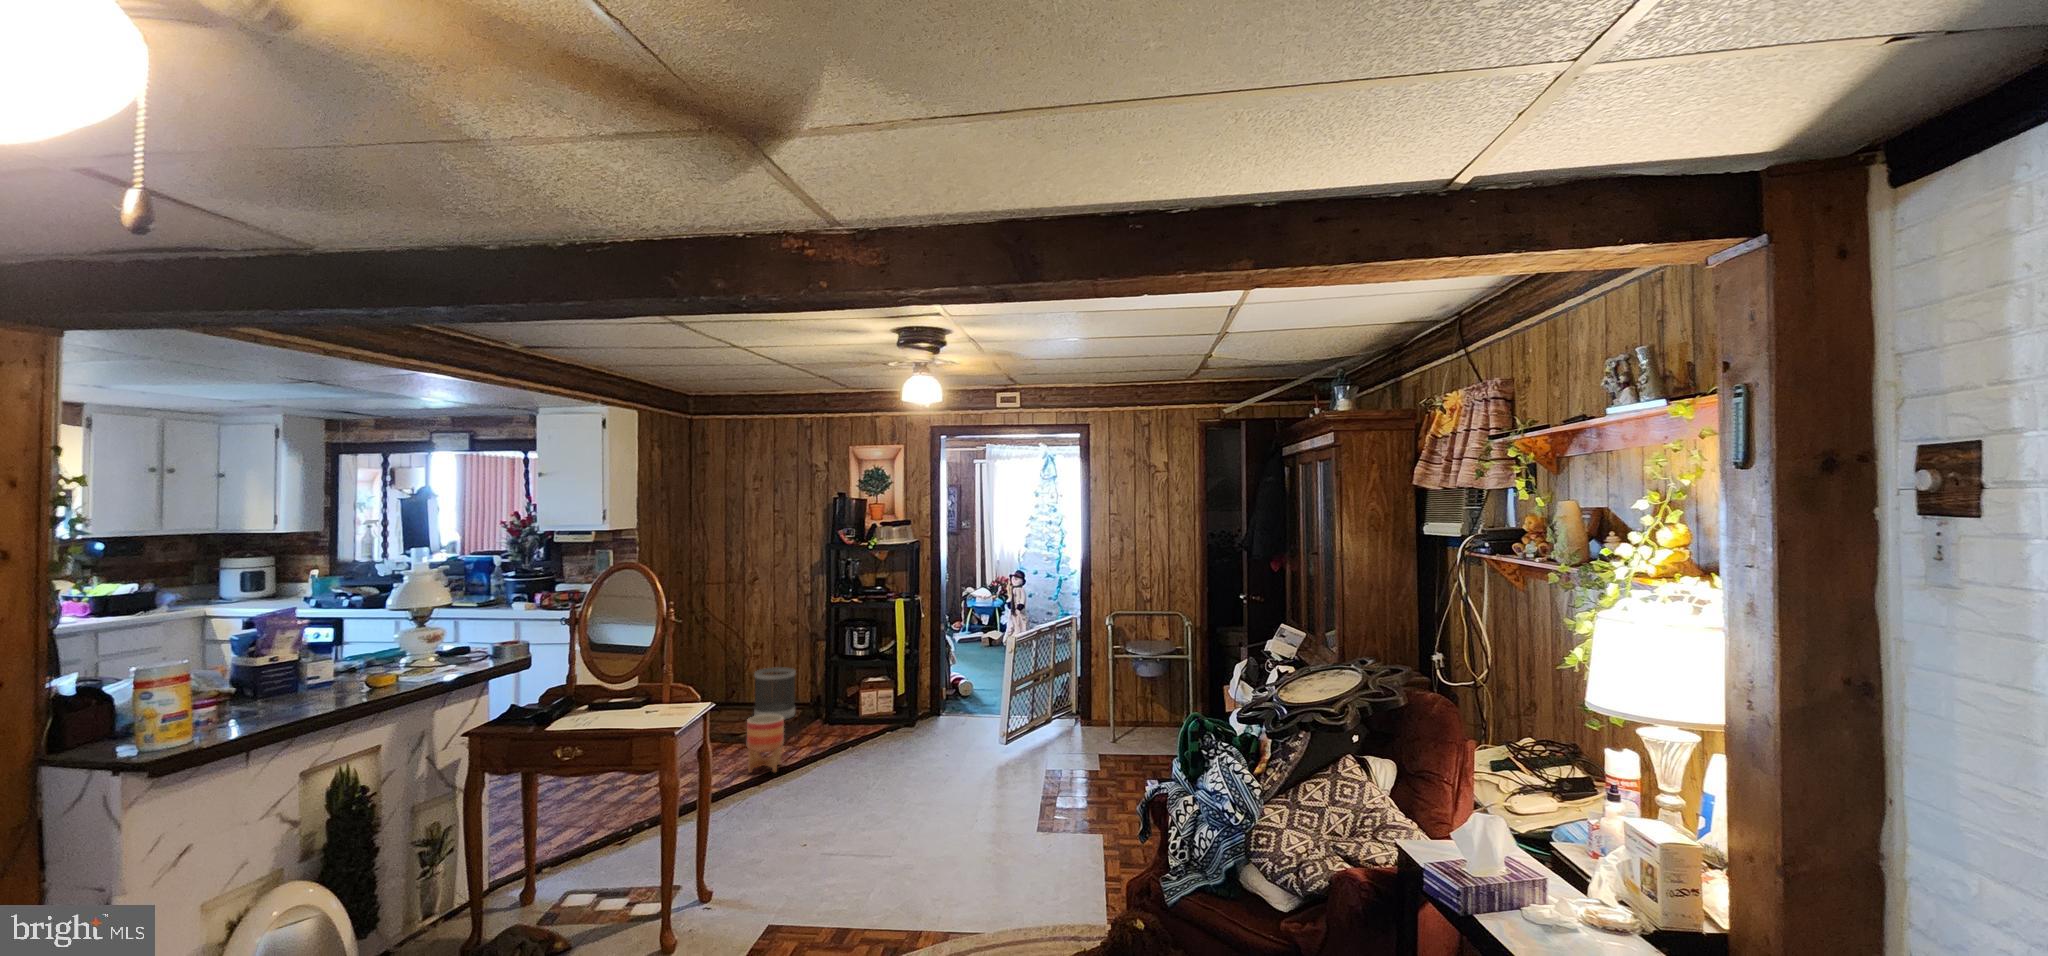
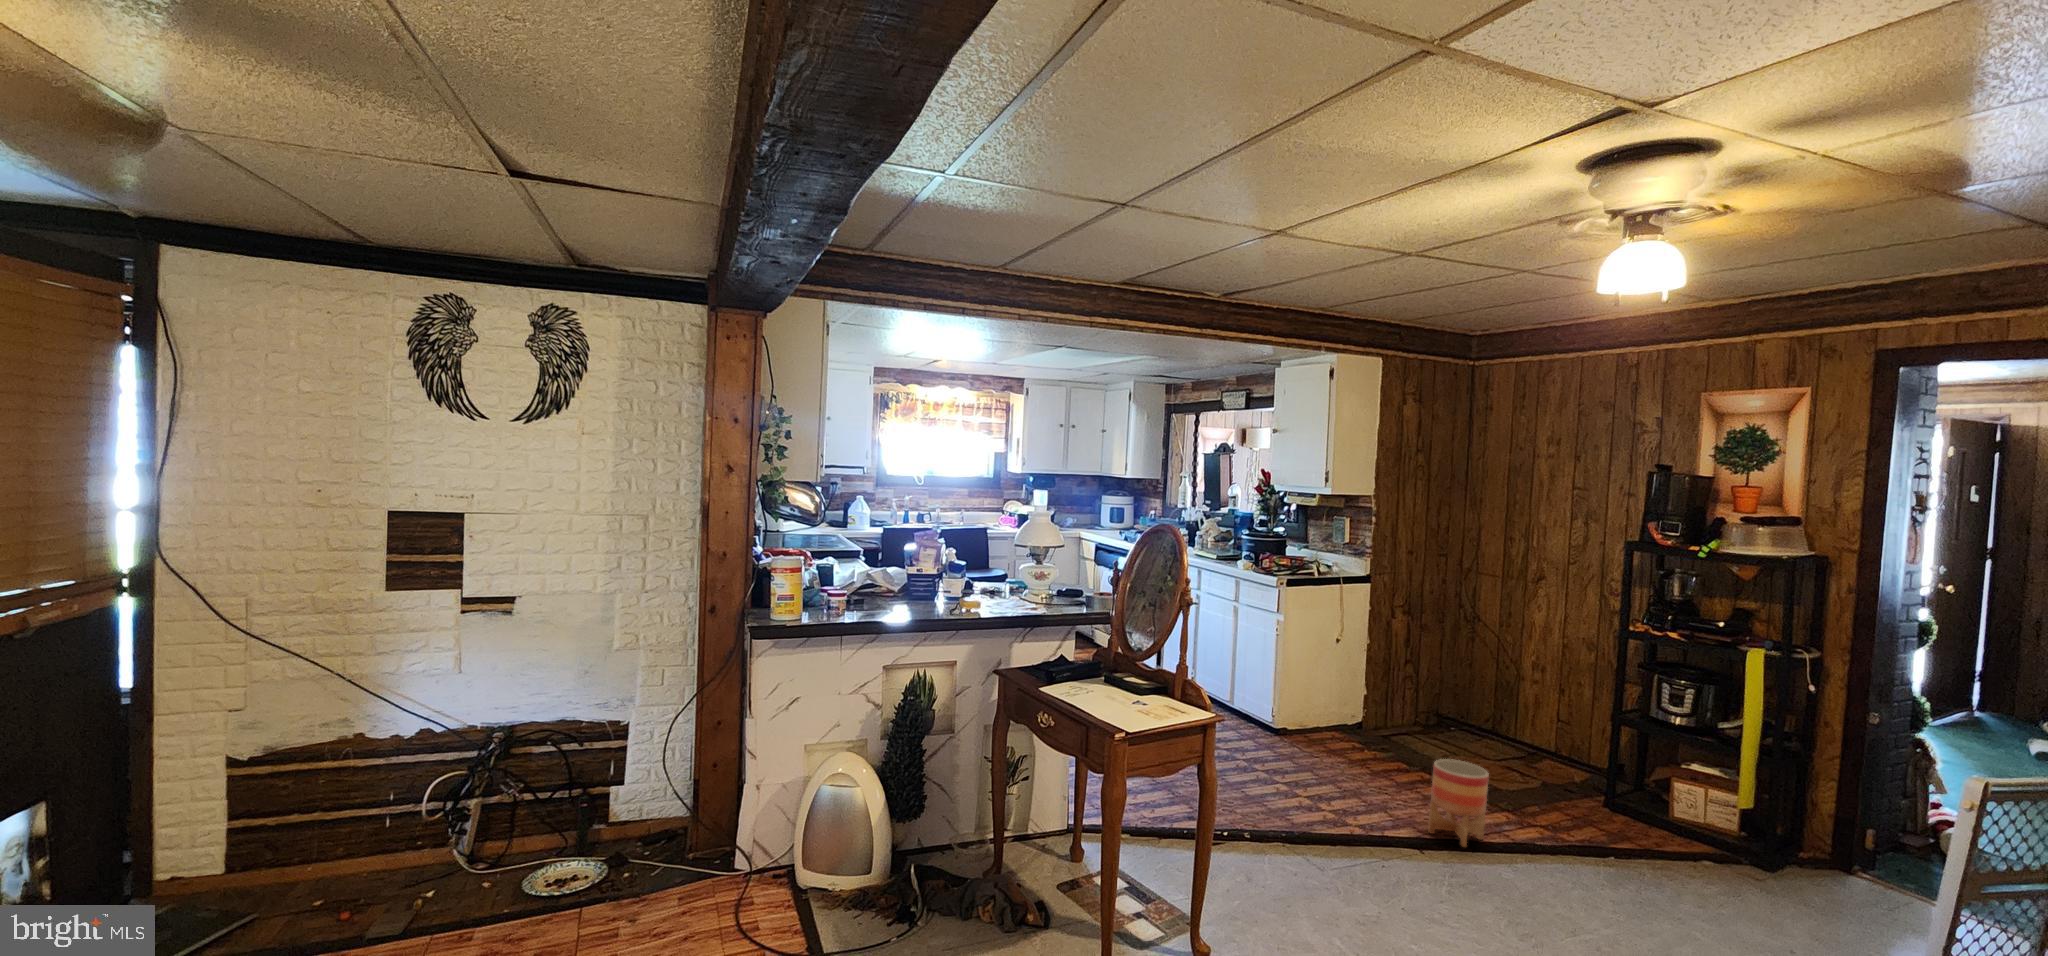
wastebasket: present [754,667,796,720] -> none [1511,703,1580,784]

